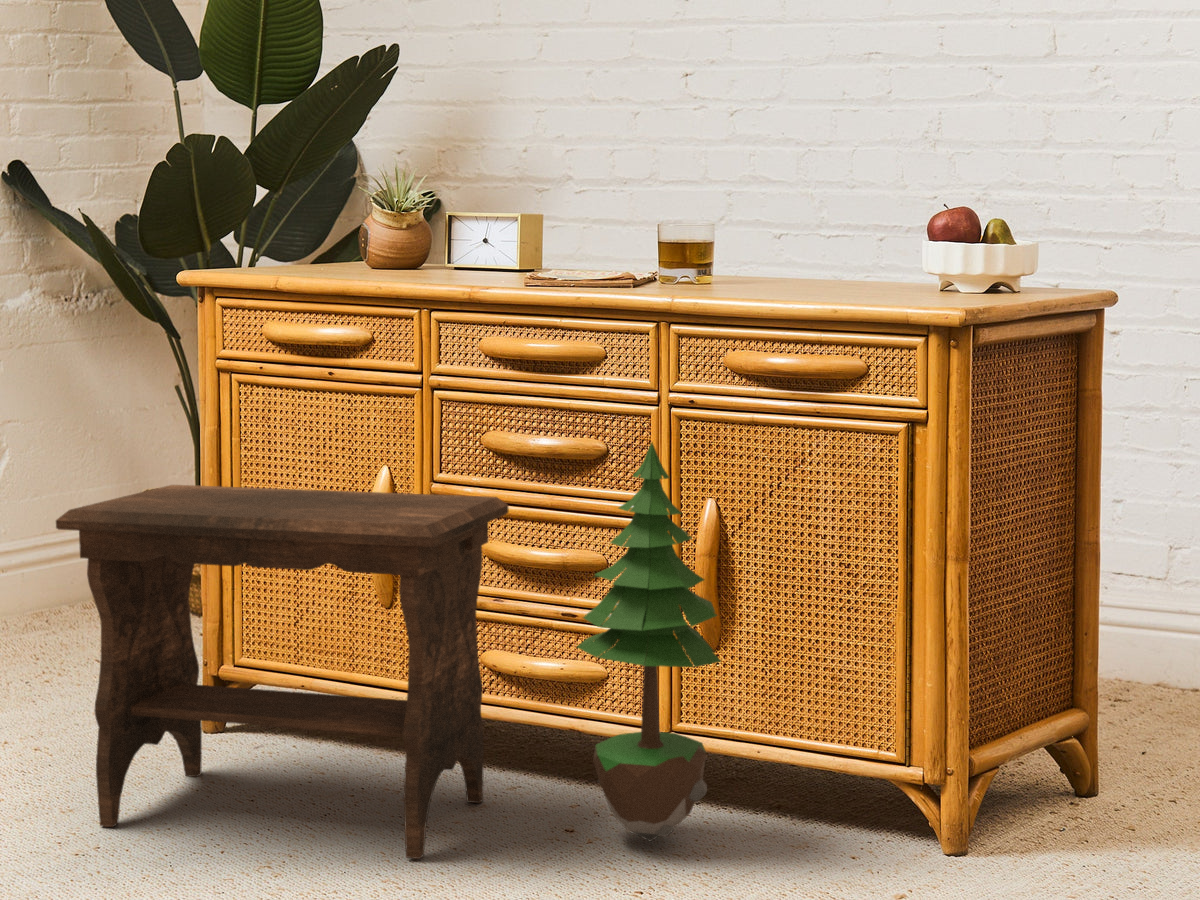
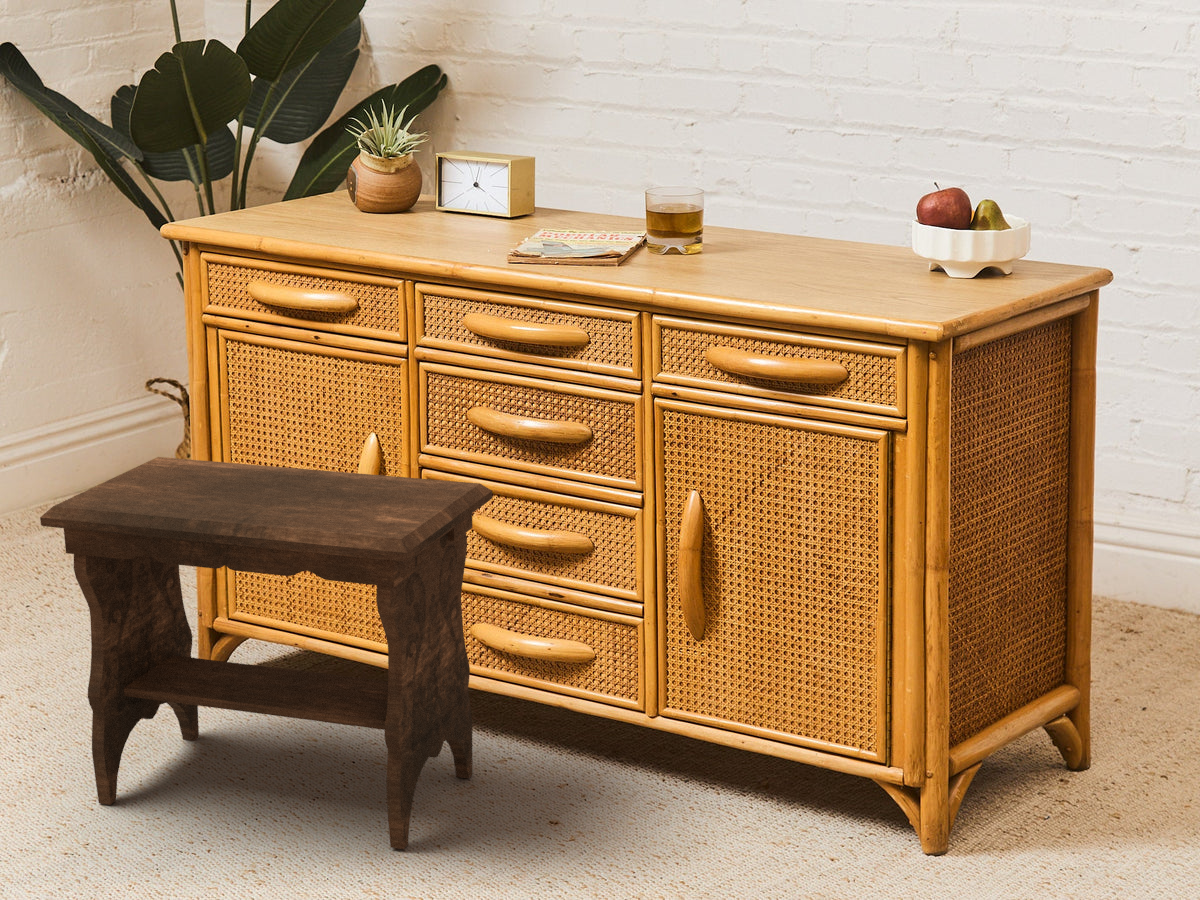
potted tree: present [577,443,721,841] -> none [553,448,699,830]

